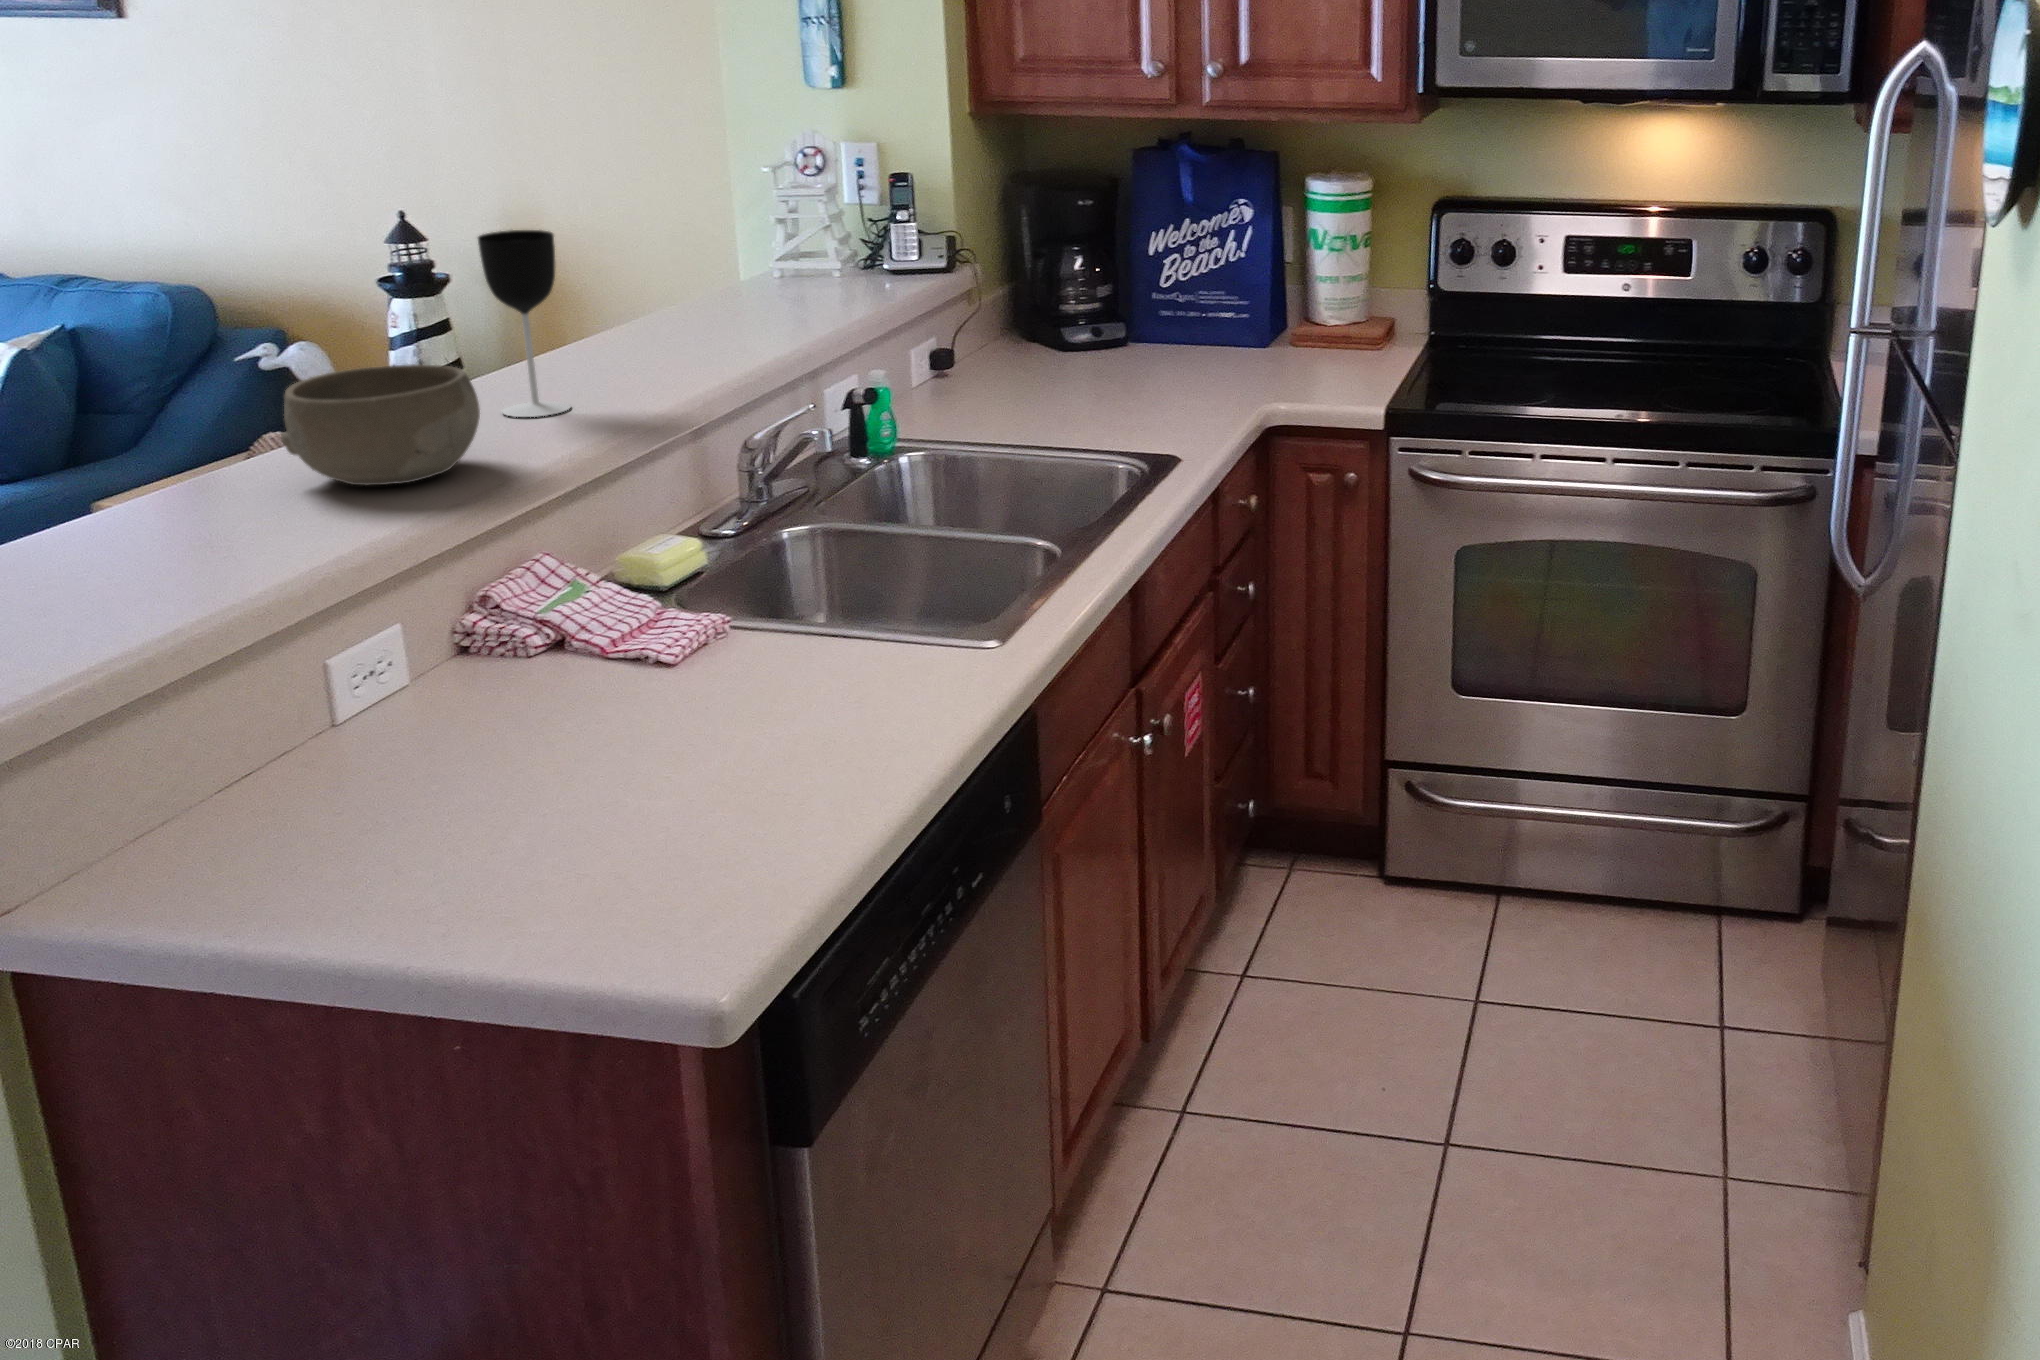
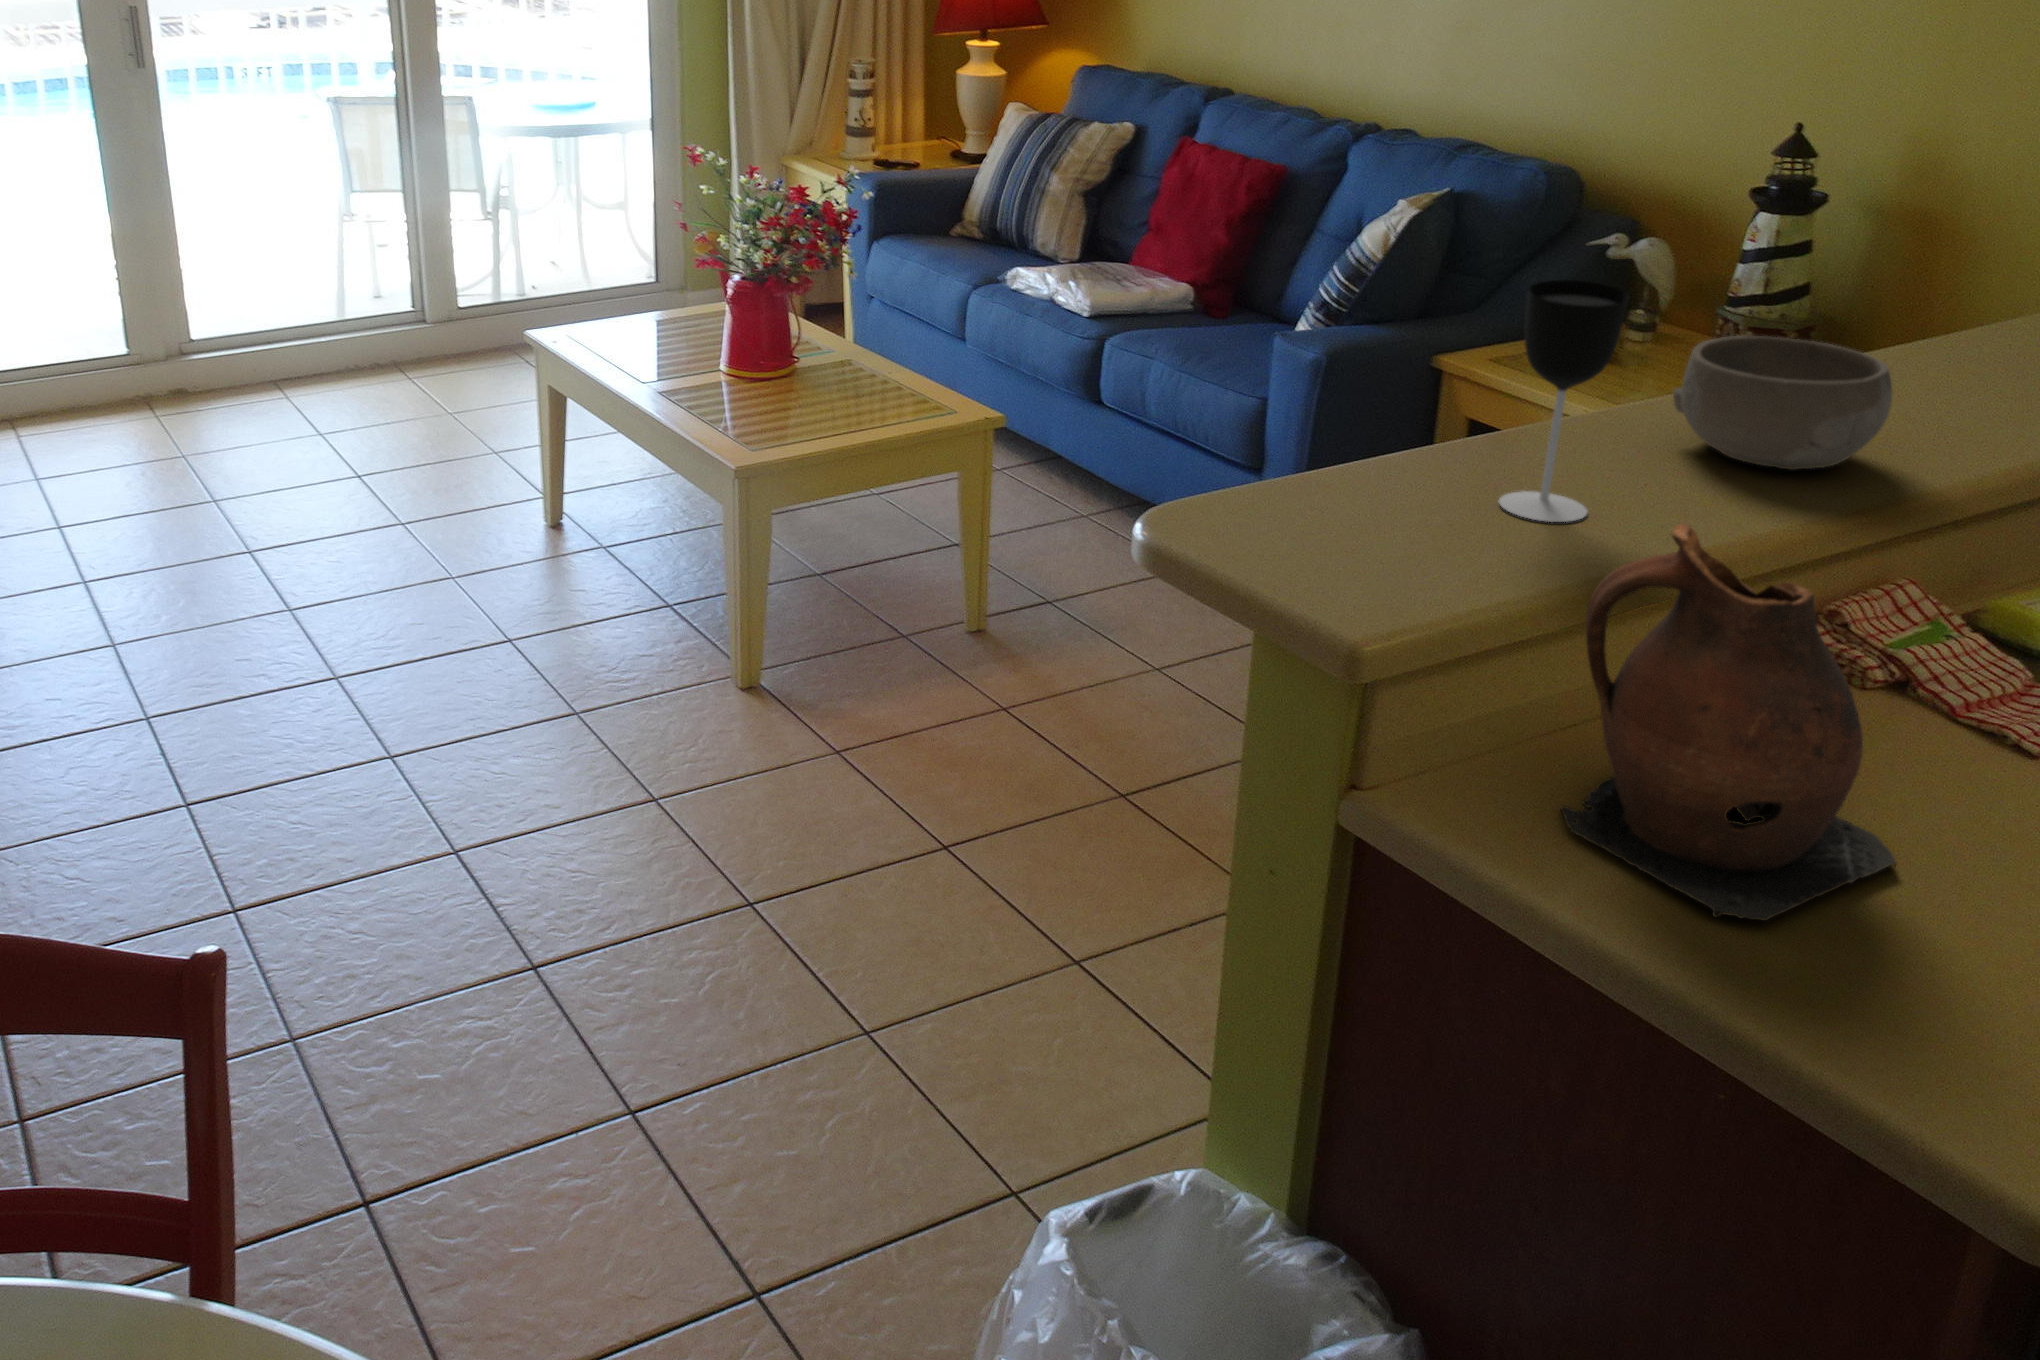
wine glass: present [478,230,571,417] -> present [1499,280,1628,522]
ceramic pitcher: none [214,528,575,880] -> present [1561,524,1896,921]

